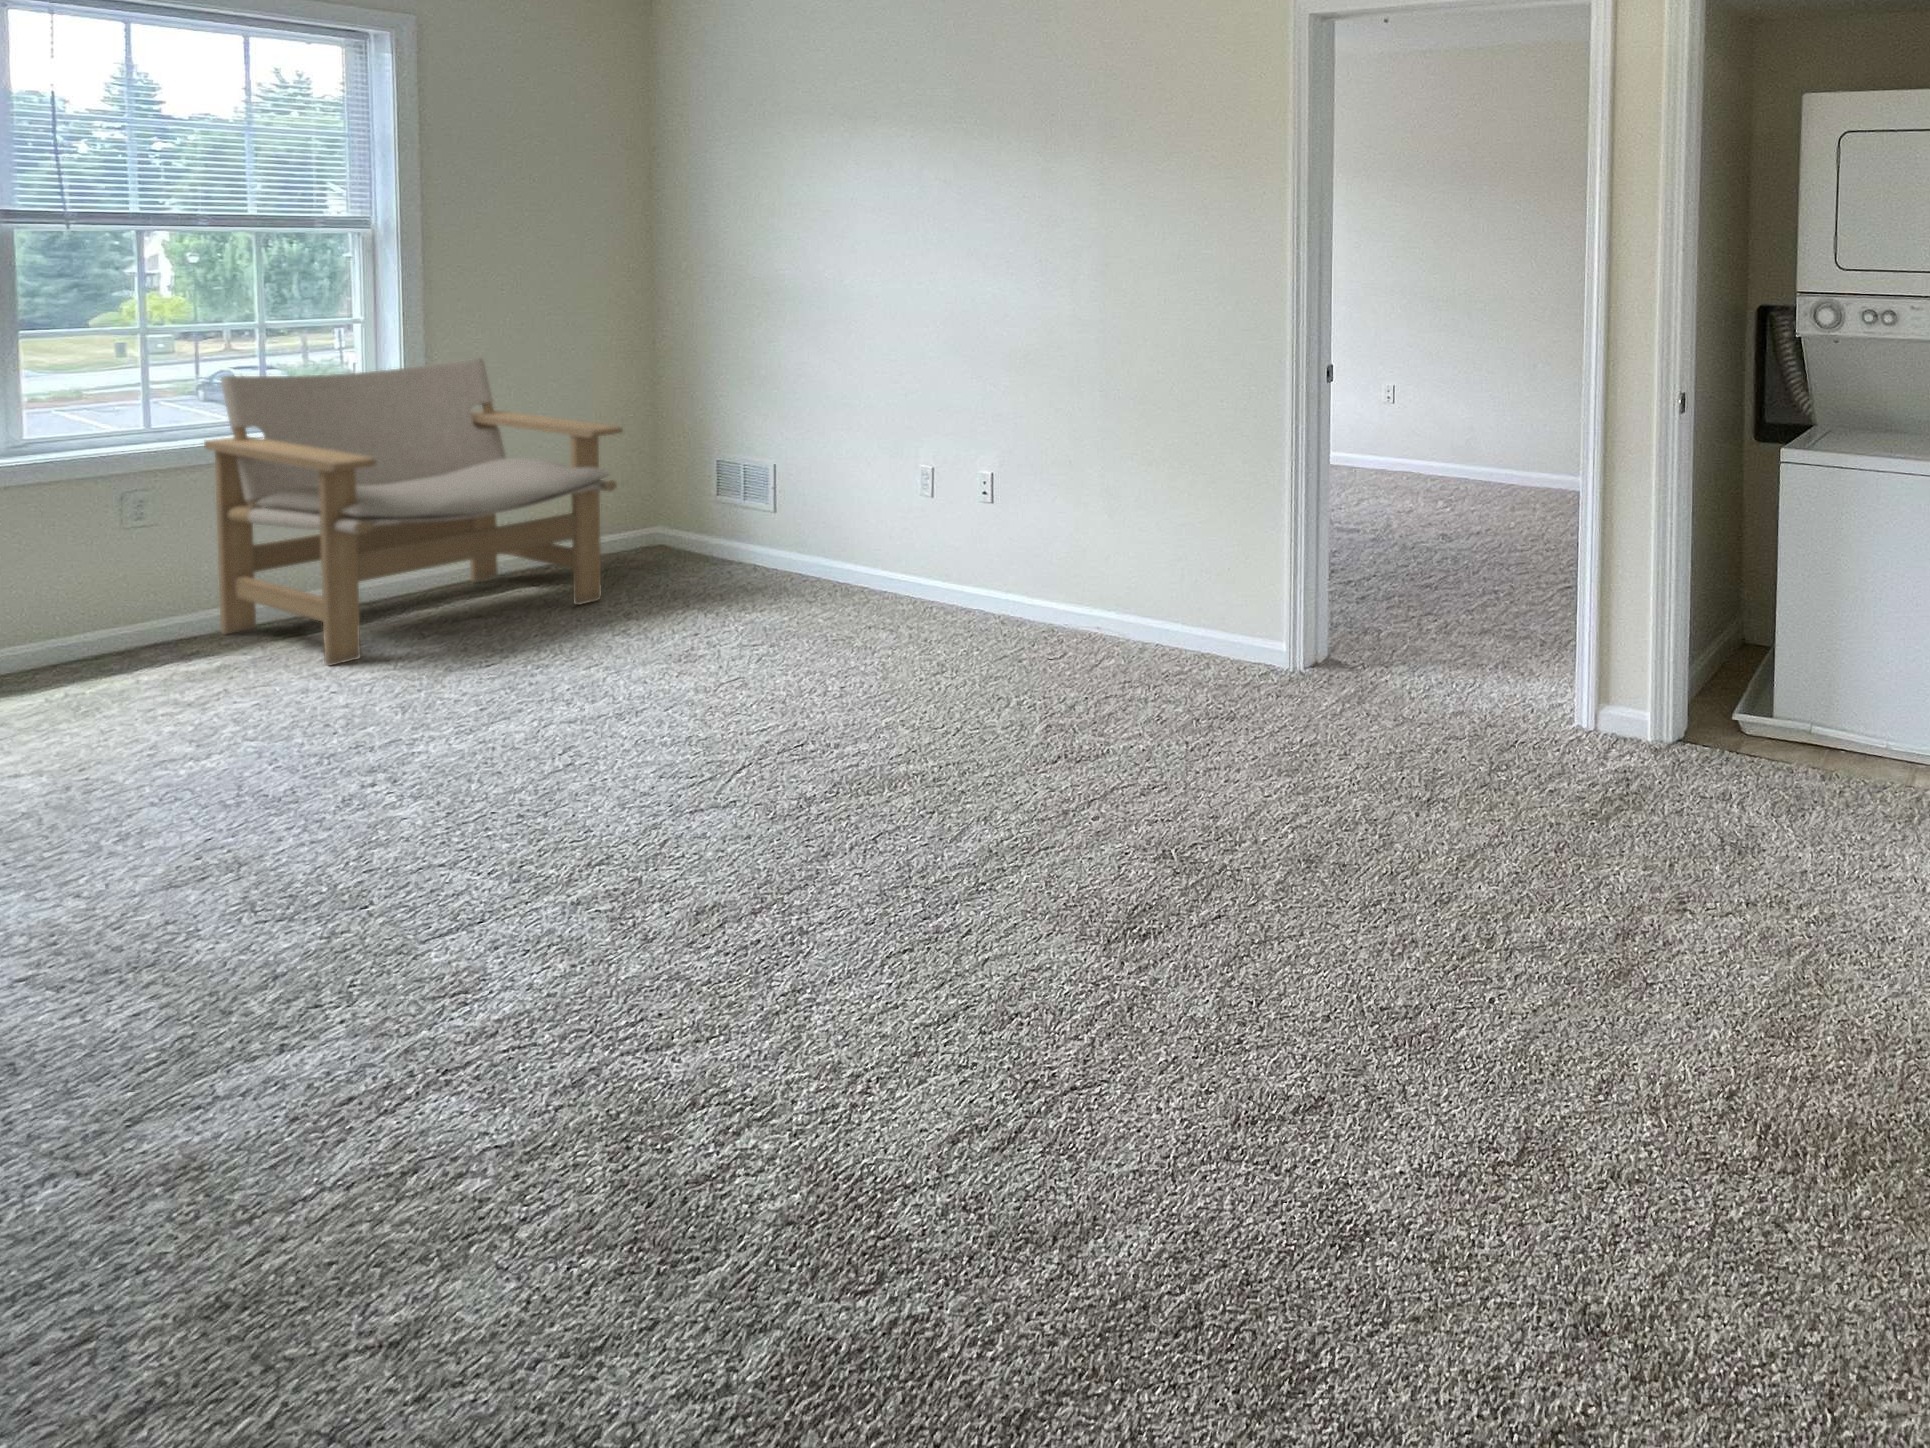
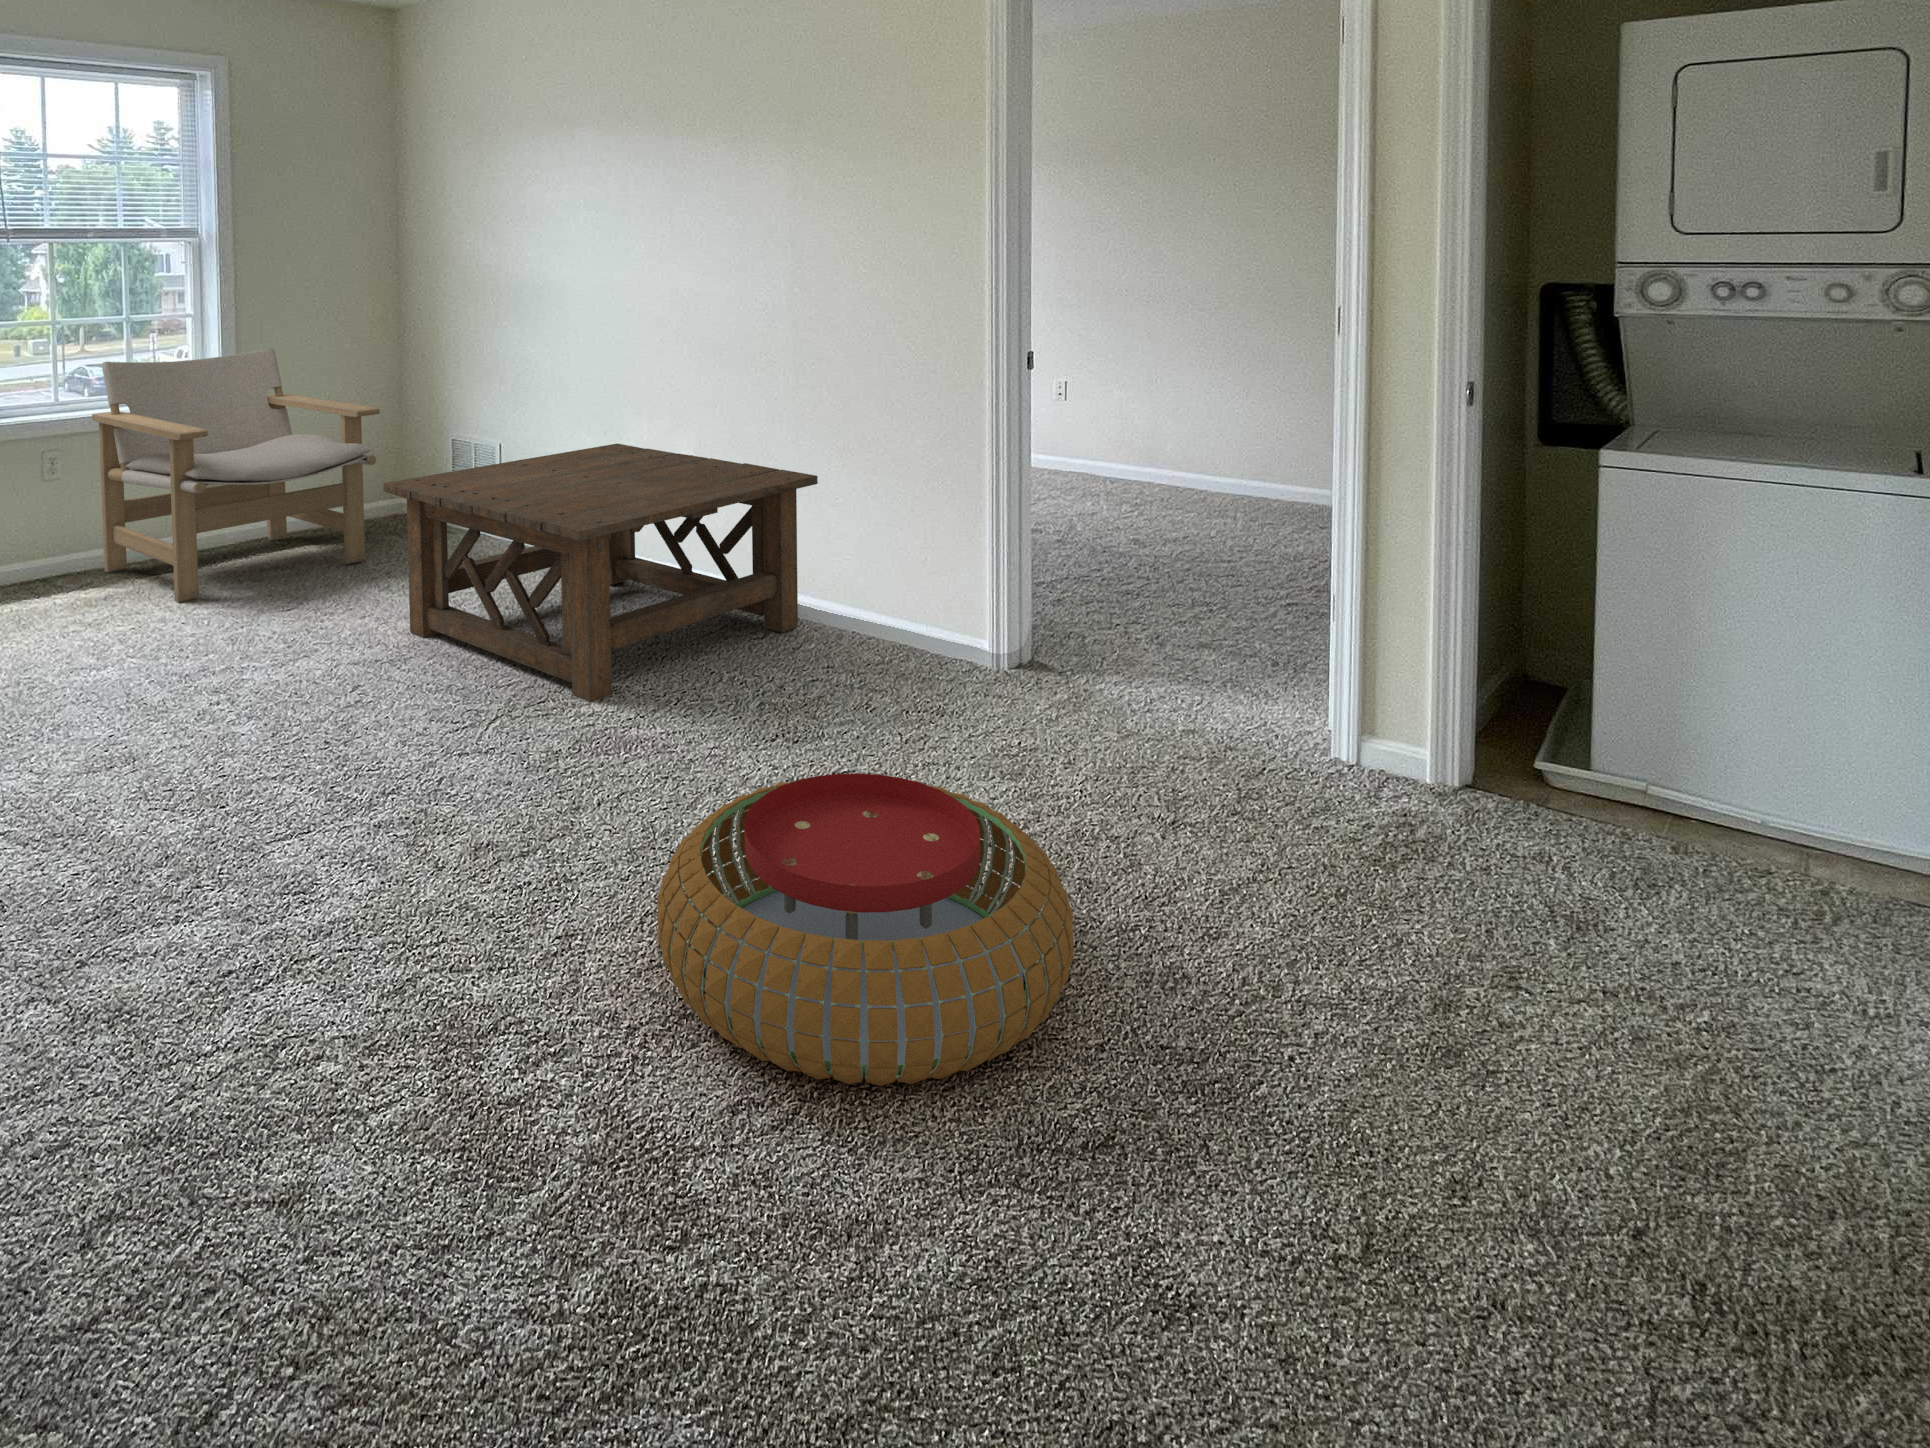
coffee table: none [616,460,1129,741] -> present [383,444,818,702]
pouf: none [891,788,1315,1094] -> present [657,773,1074,1086]

